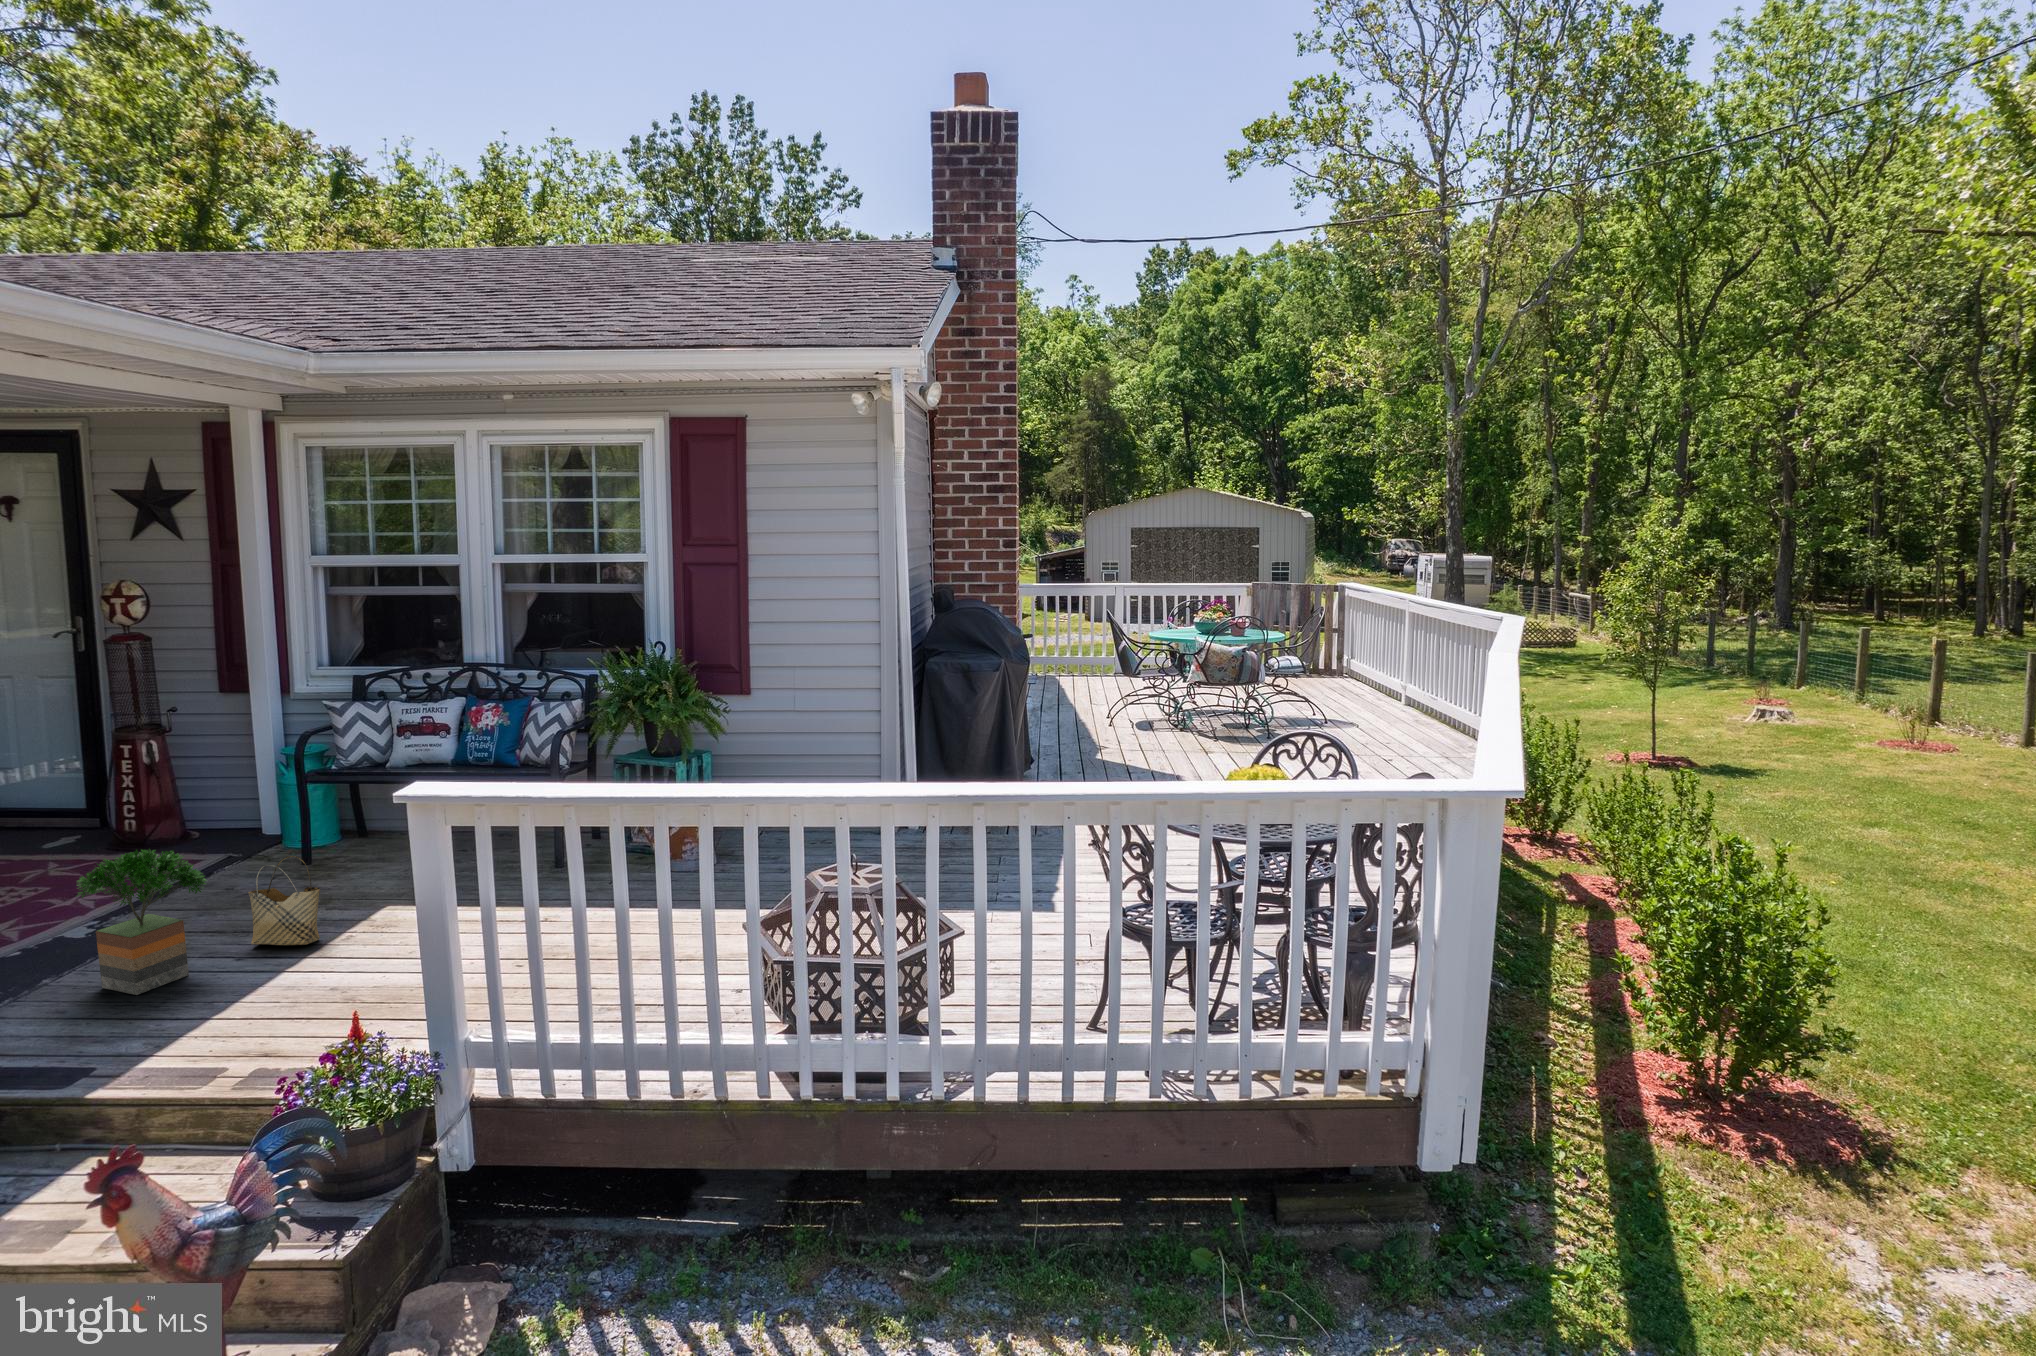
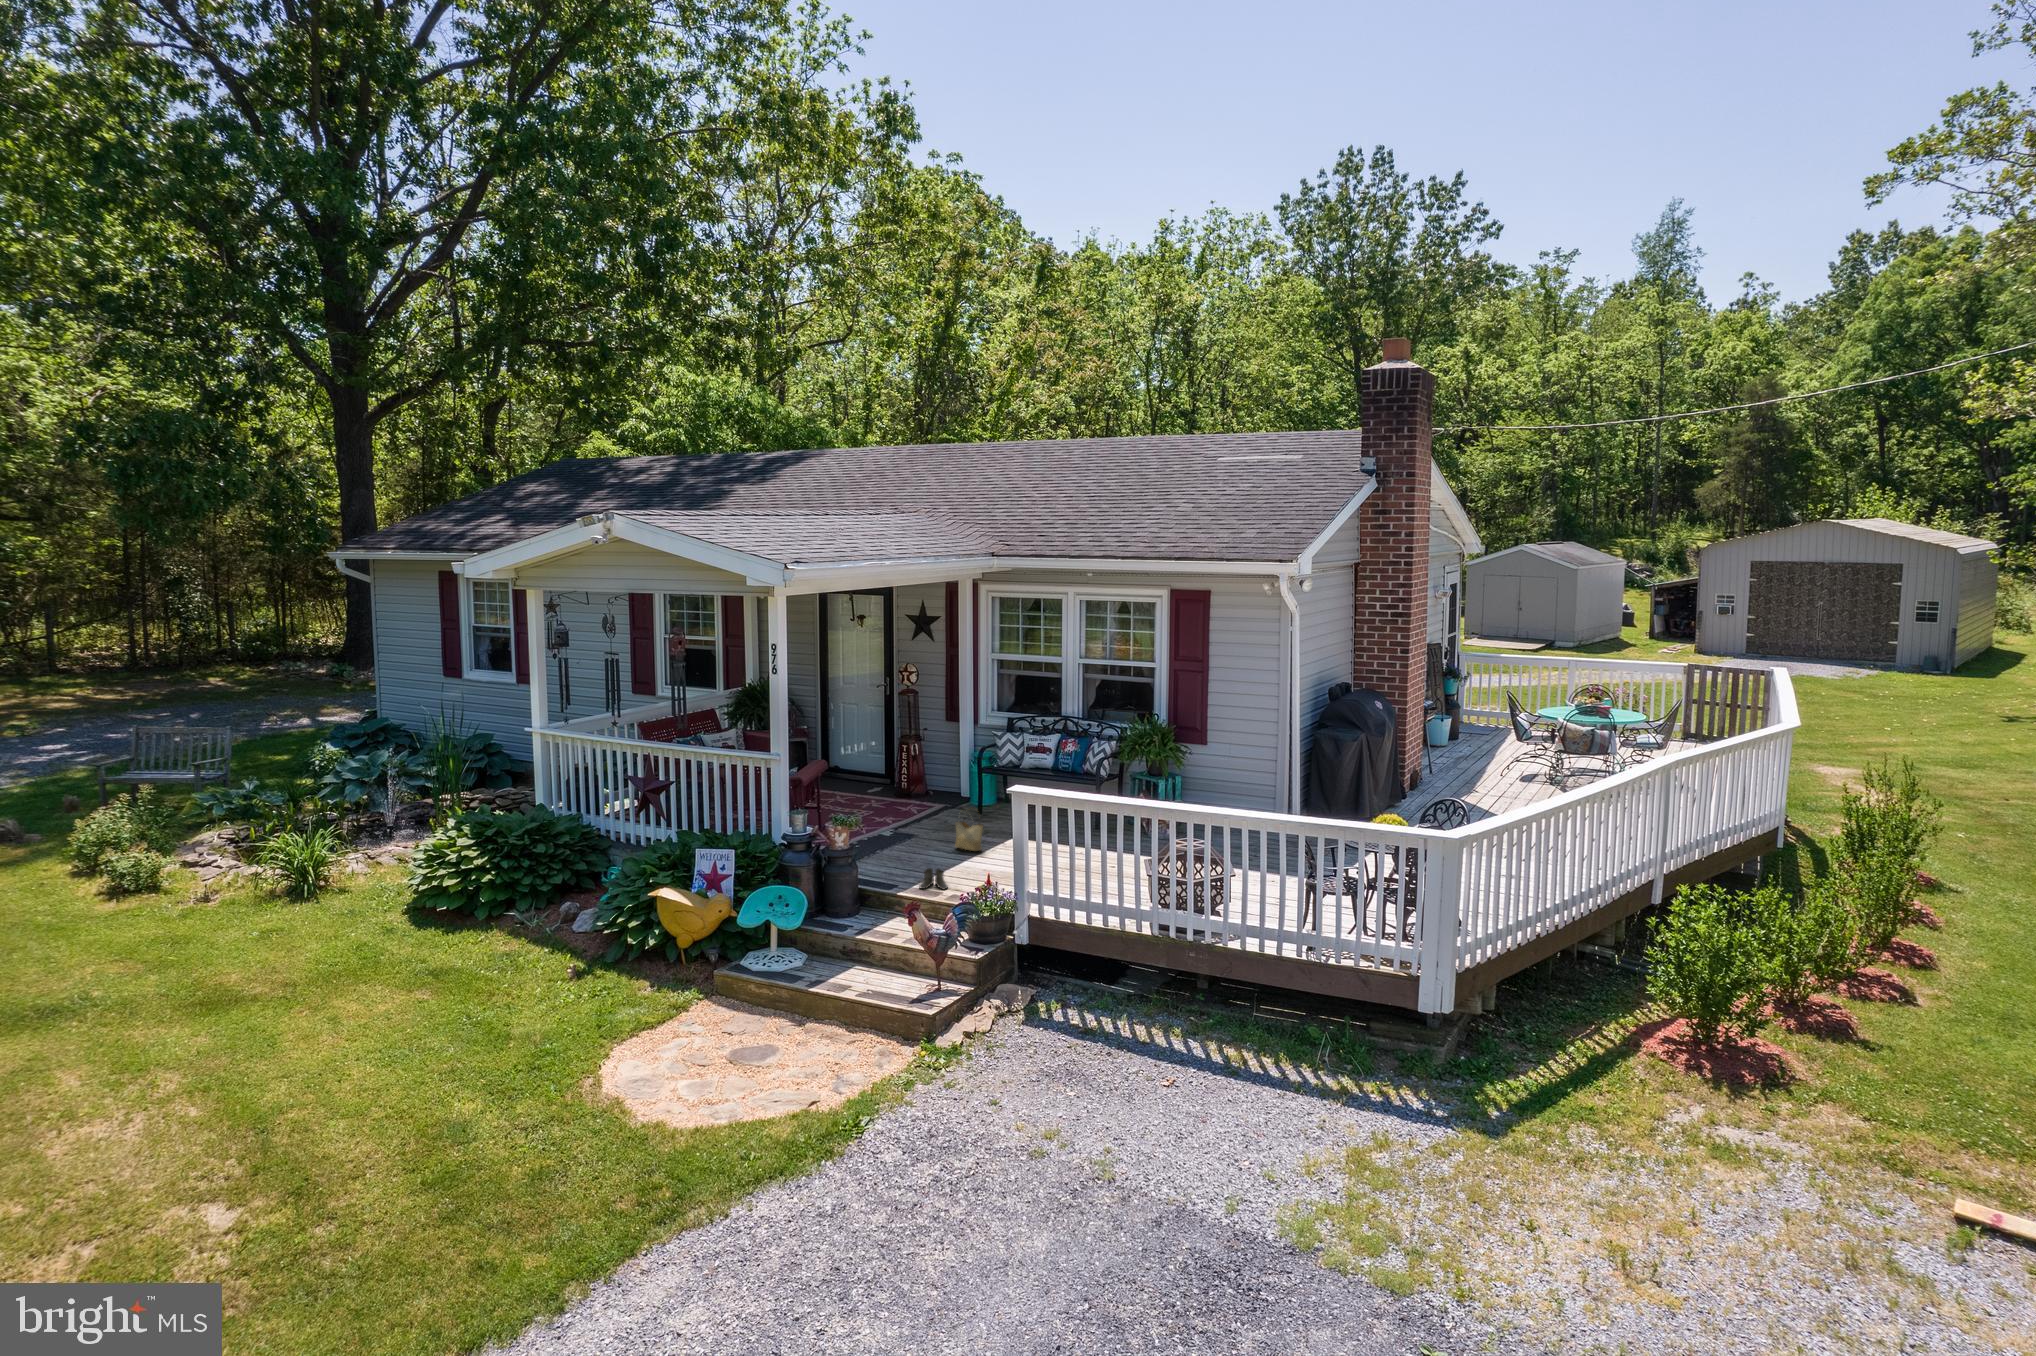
potted tree: present [77,849,207,995] -> none [894,794,941,859]
boots: none [152,1016,243,1077] -> present [920,868,948,889]

